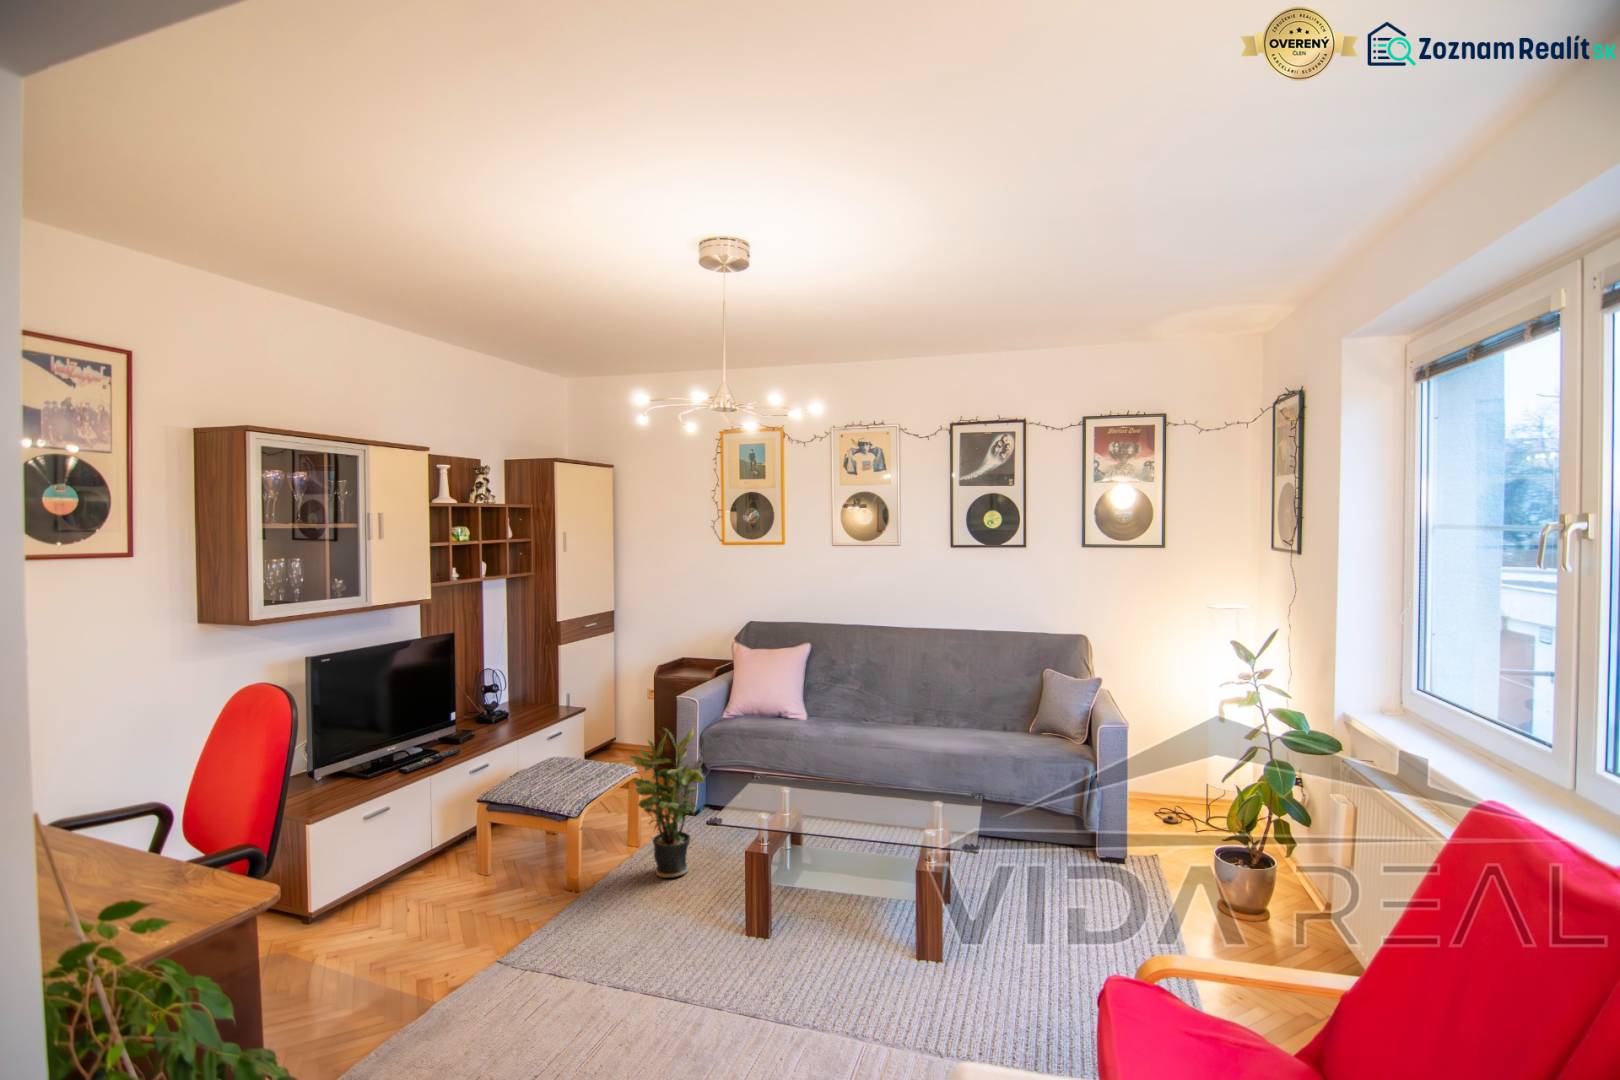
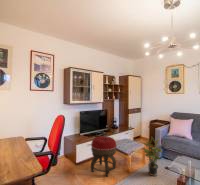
footstool: none [392,757,517,932] -> present [91,136,116,176]

